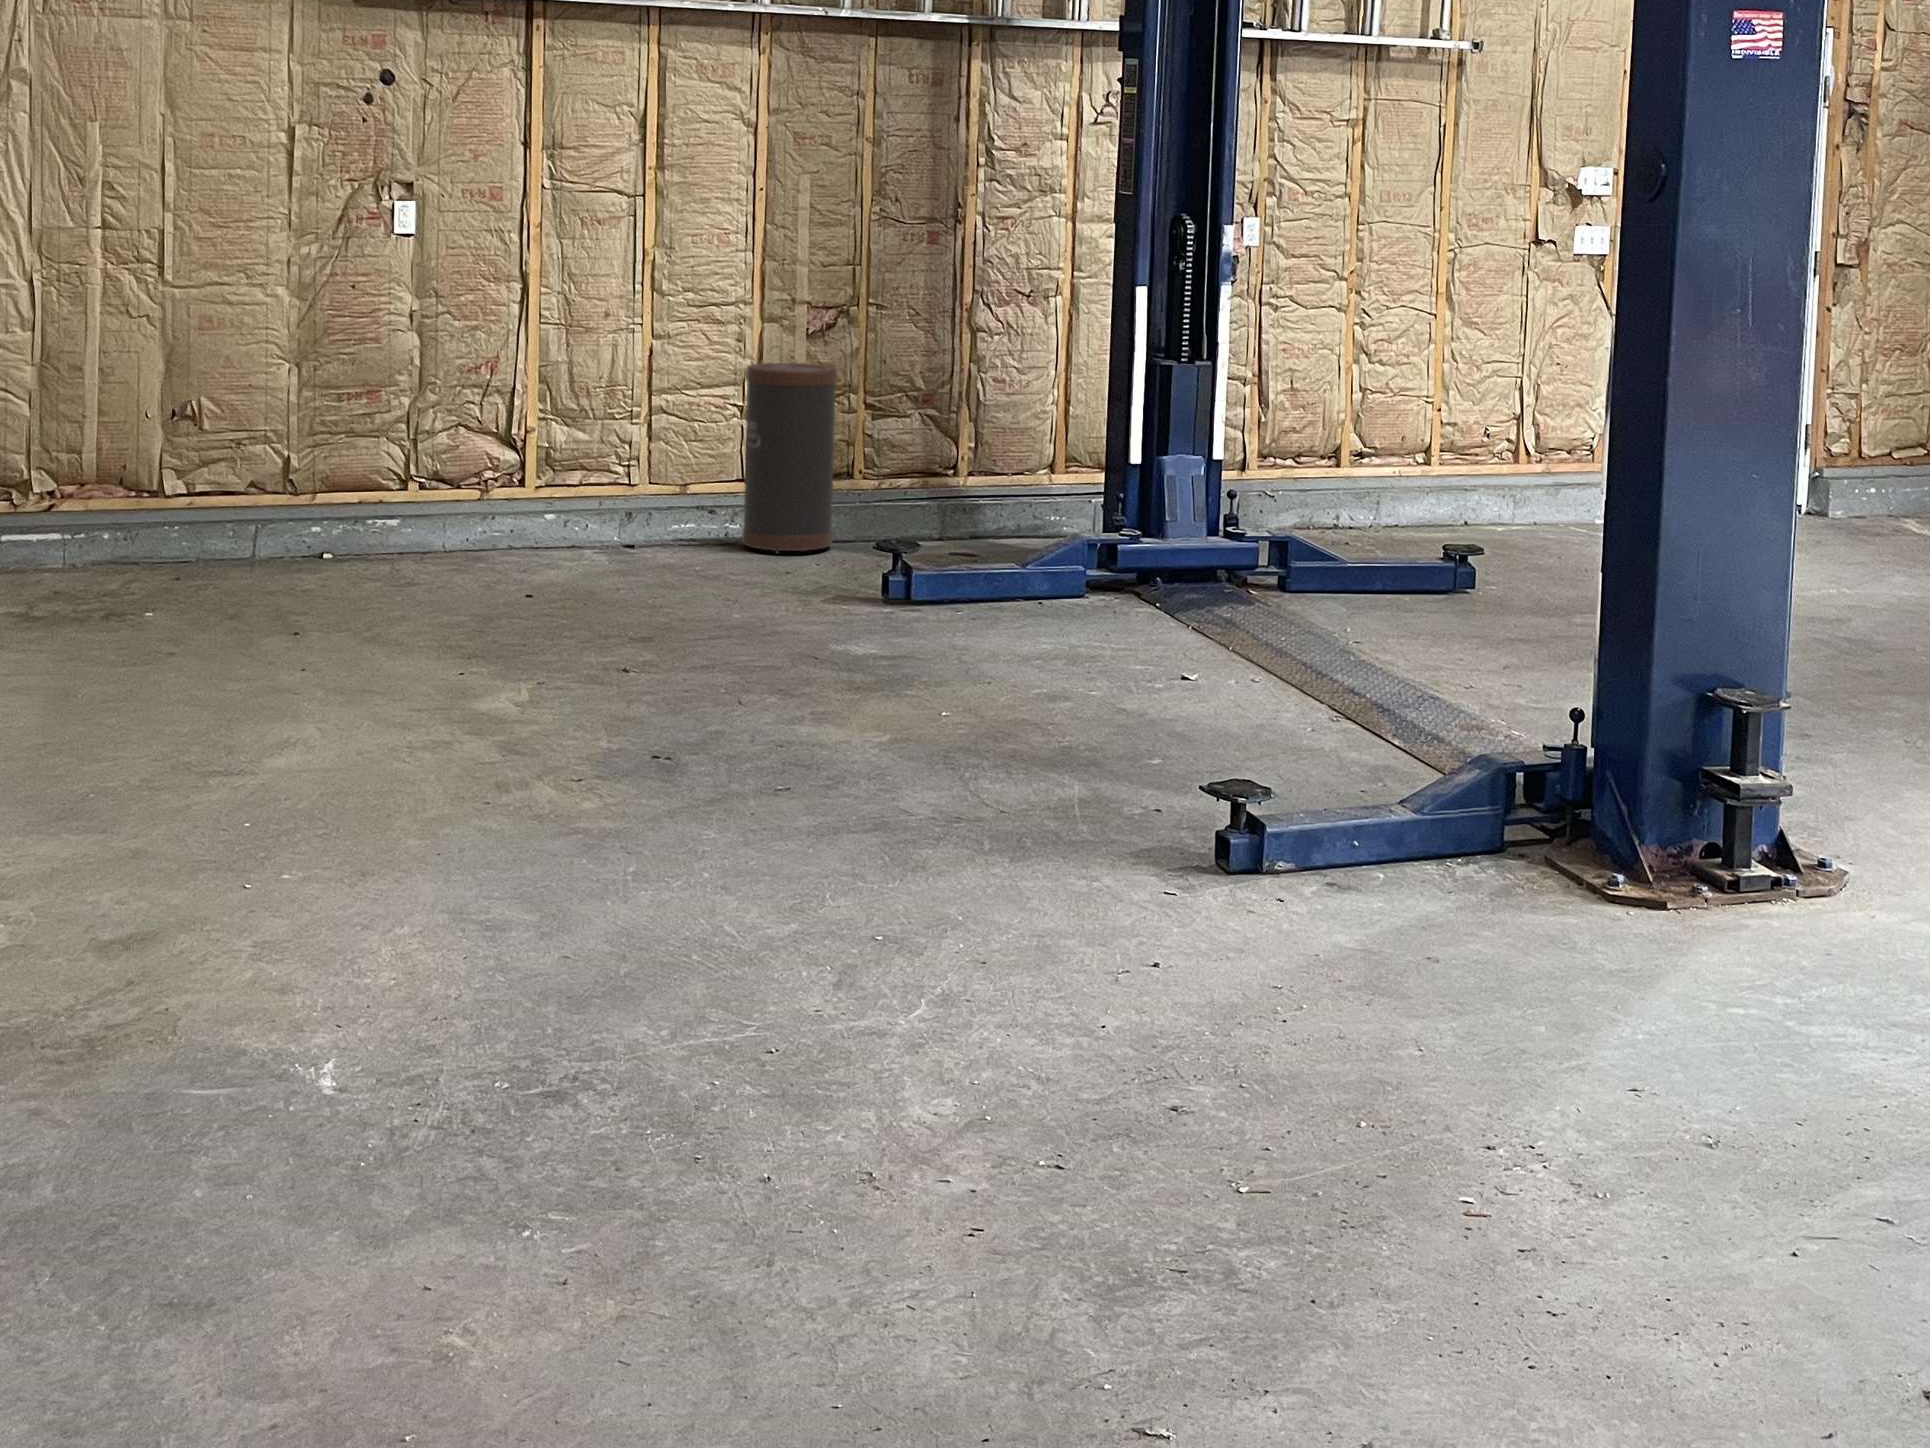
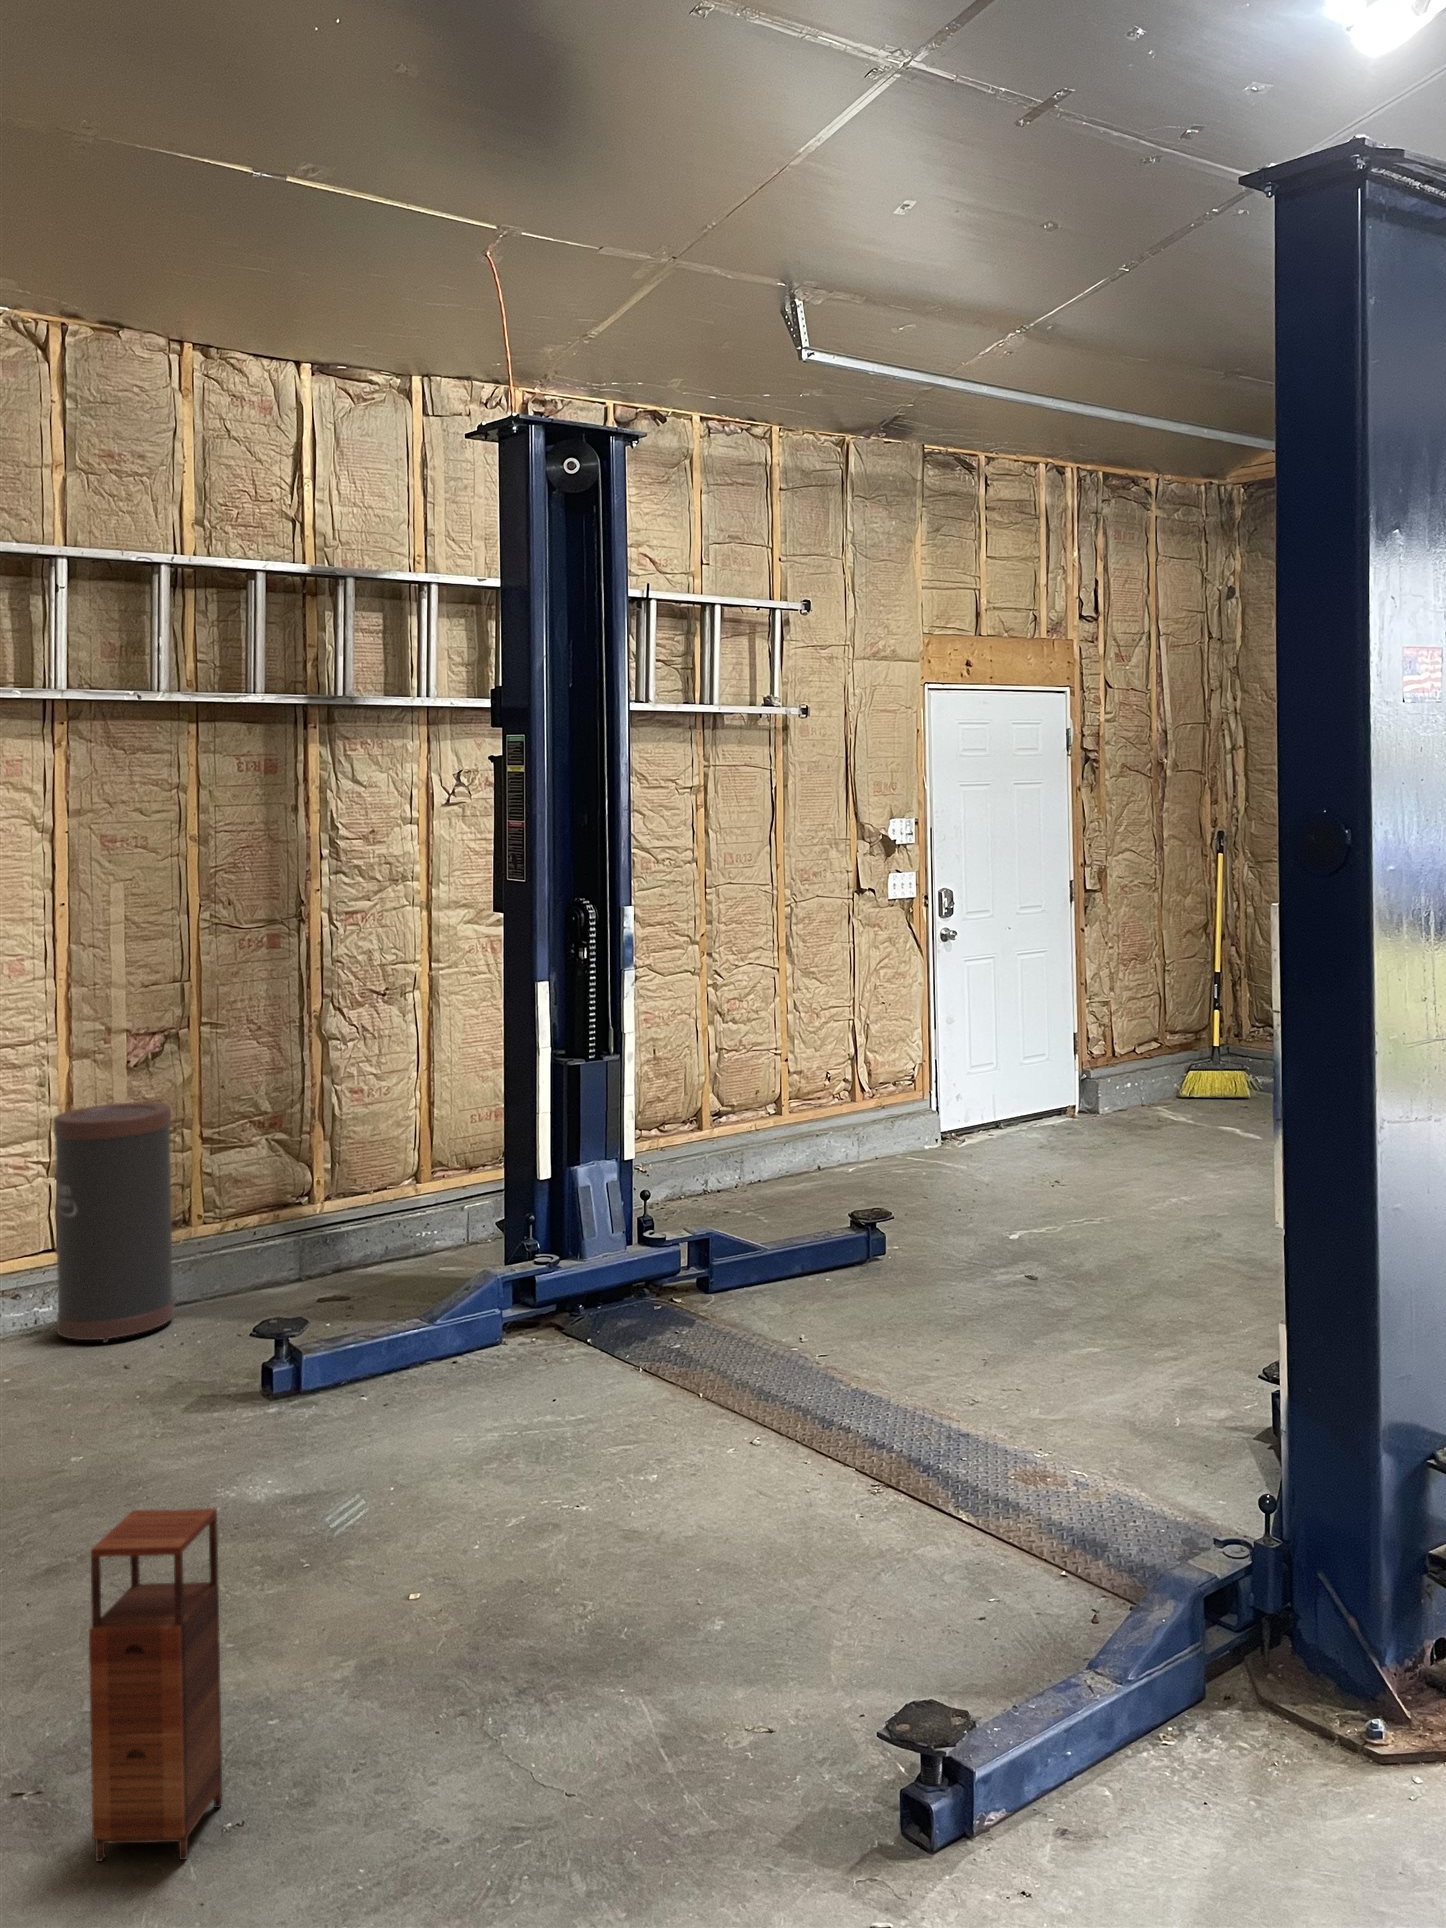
storage cabinet: none [717,563,801,774] -> present [89,1509,222,1861]

